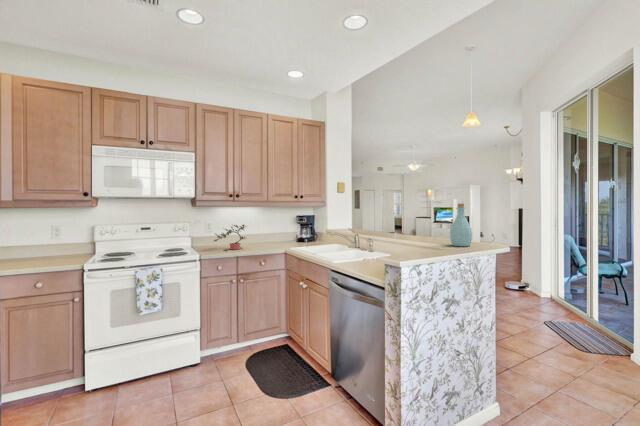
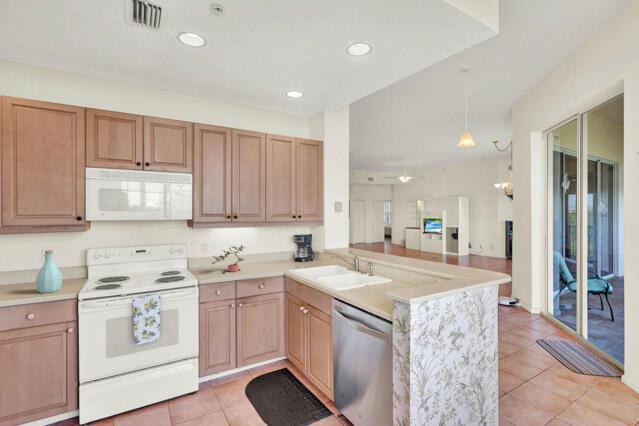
bottle: present [450,204,472,246] -> present [36,250,62,293]

